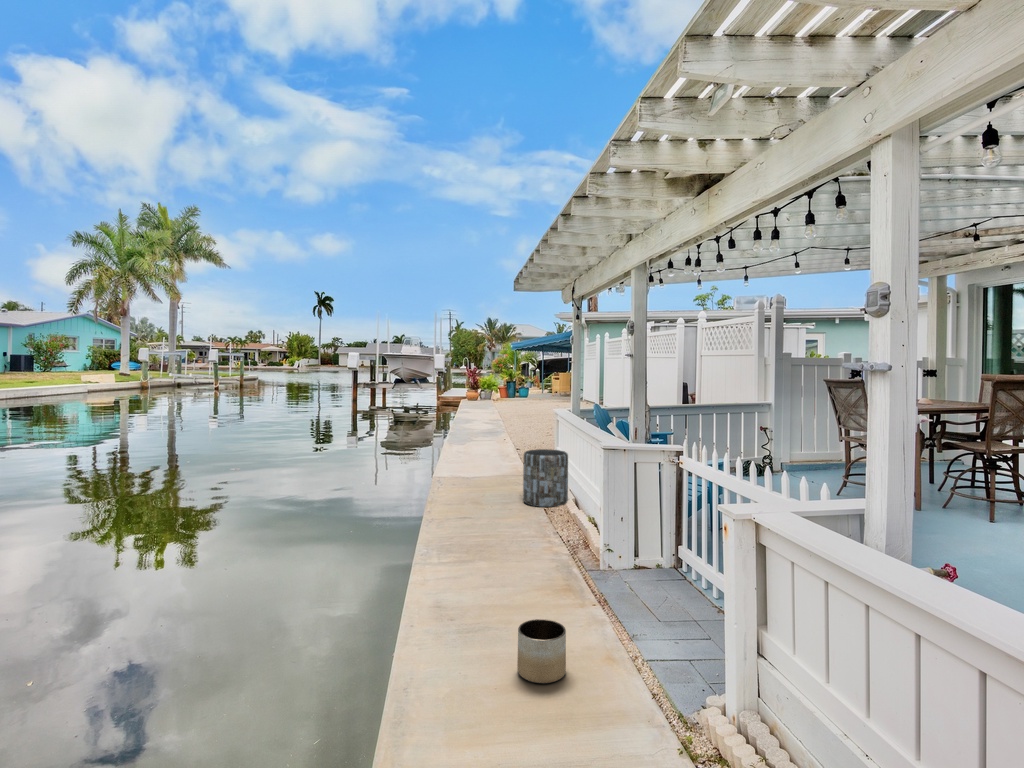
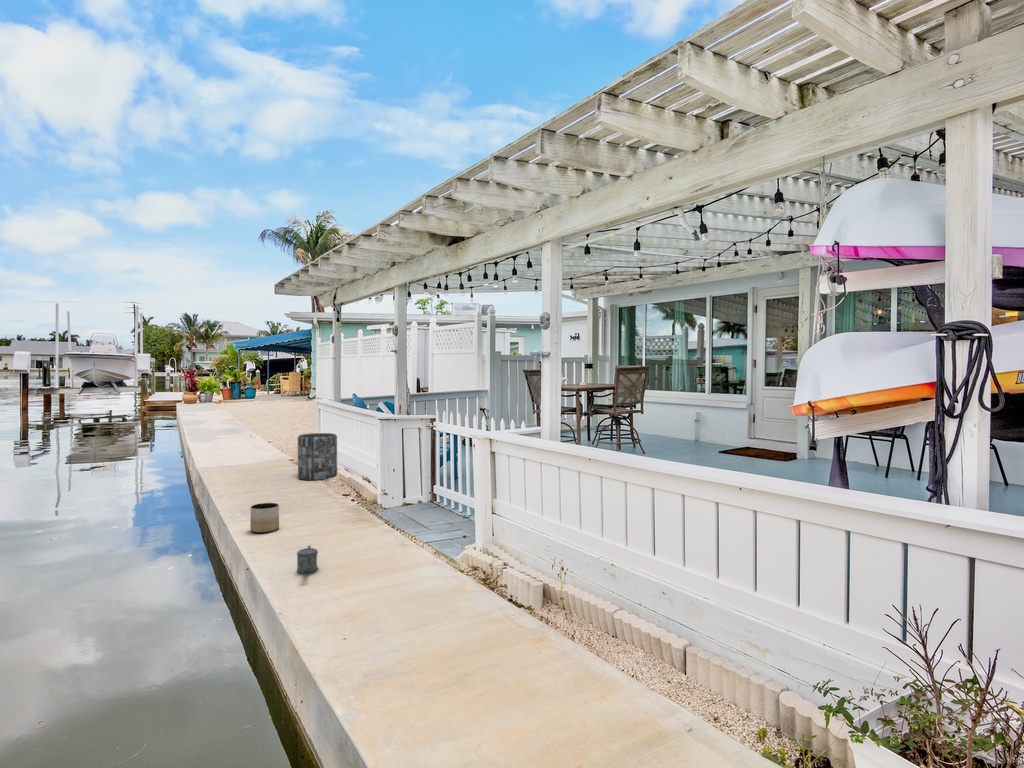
planter: present [517,619,566,684] -> present [250,503,279,533]
watering can: none [439,640,475,690] -> present [297,546,318,573]

